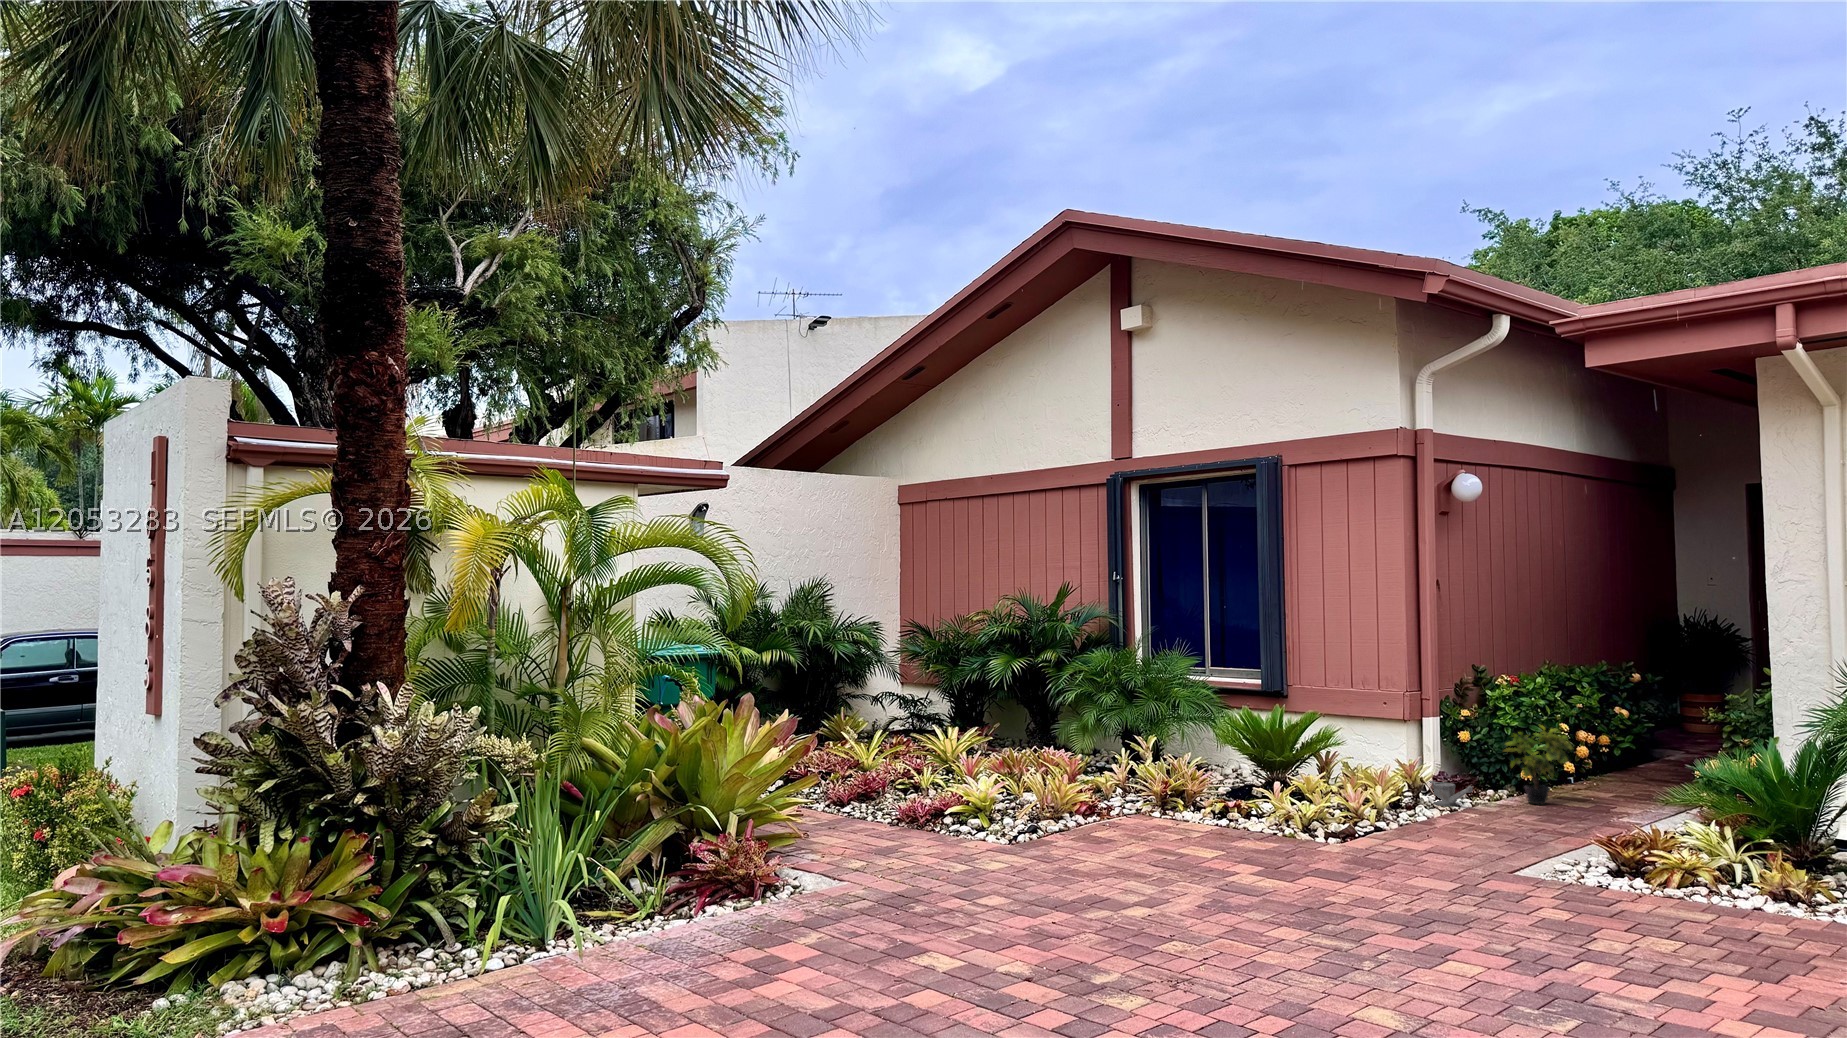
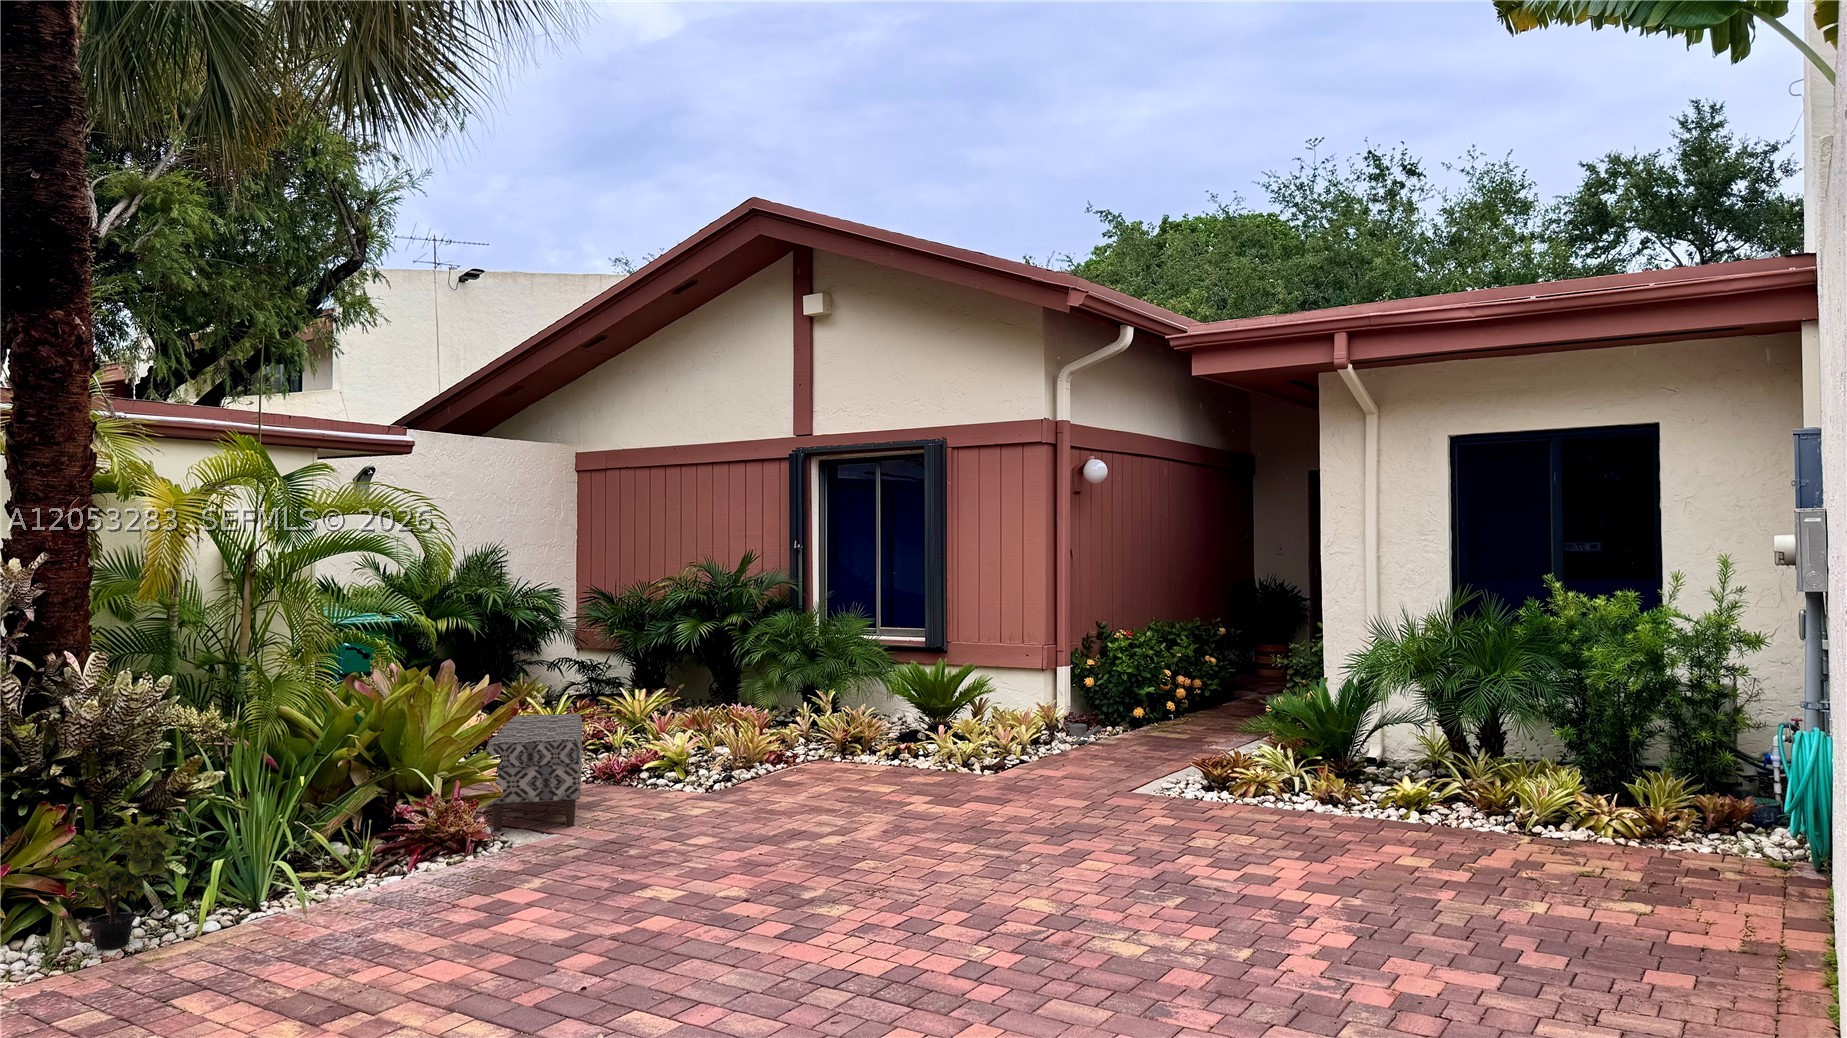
potted plant: present [1504,725,1572,804] -> present [55,813,178,949]
bench: none [781,753,886,876] -> present [486,714,583,832]

